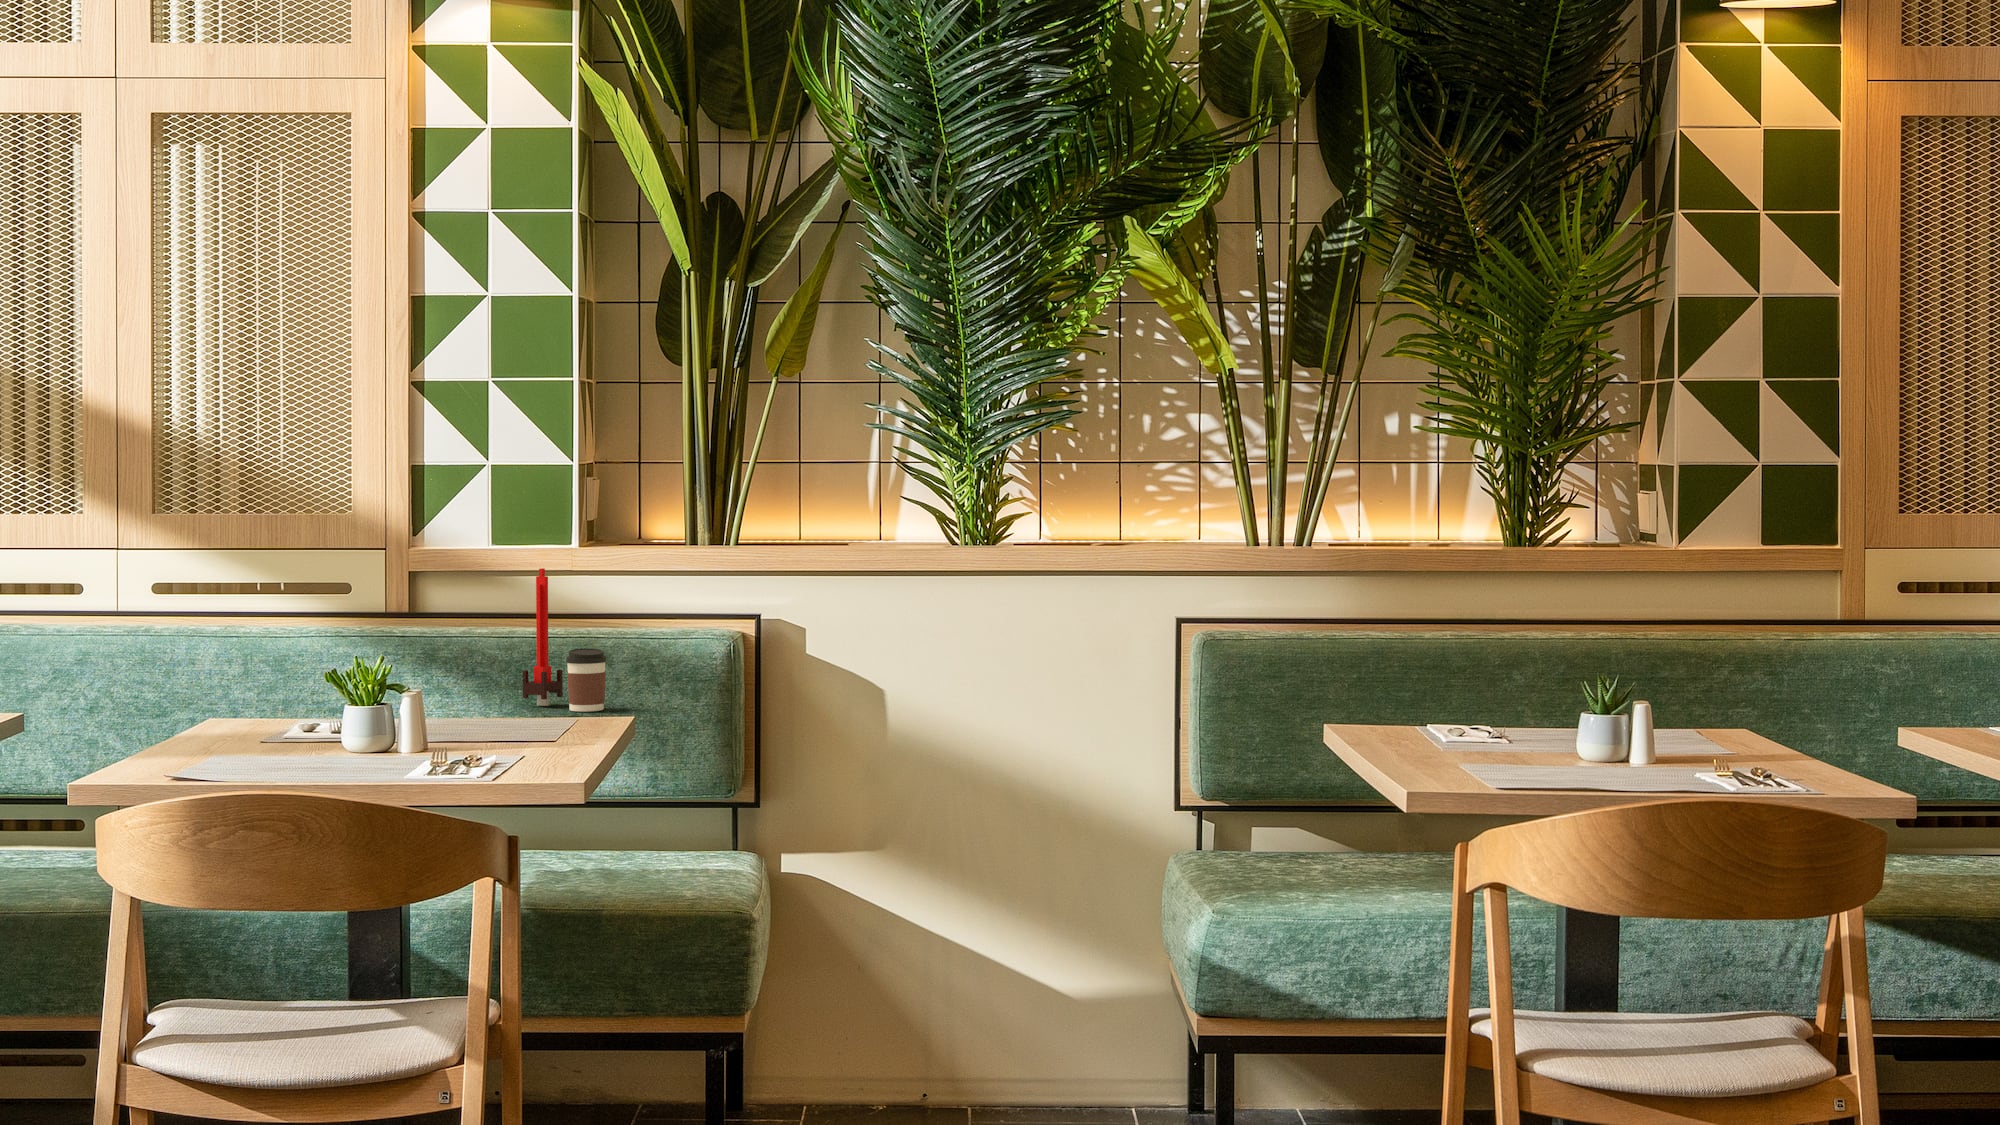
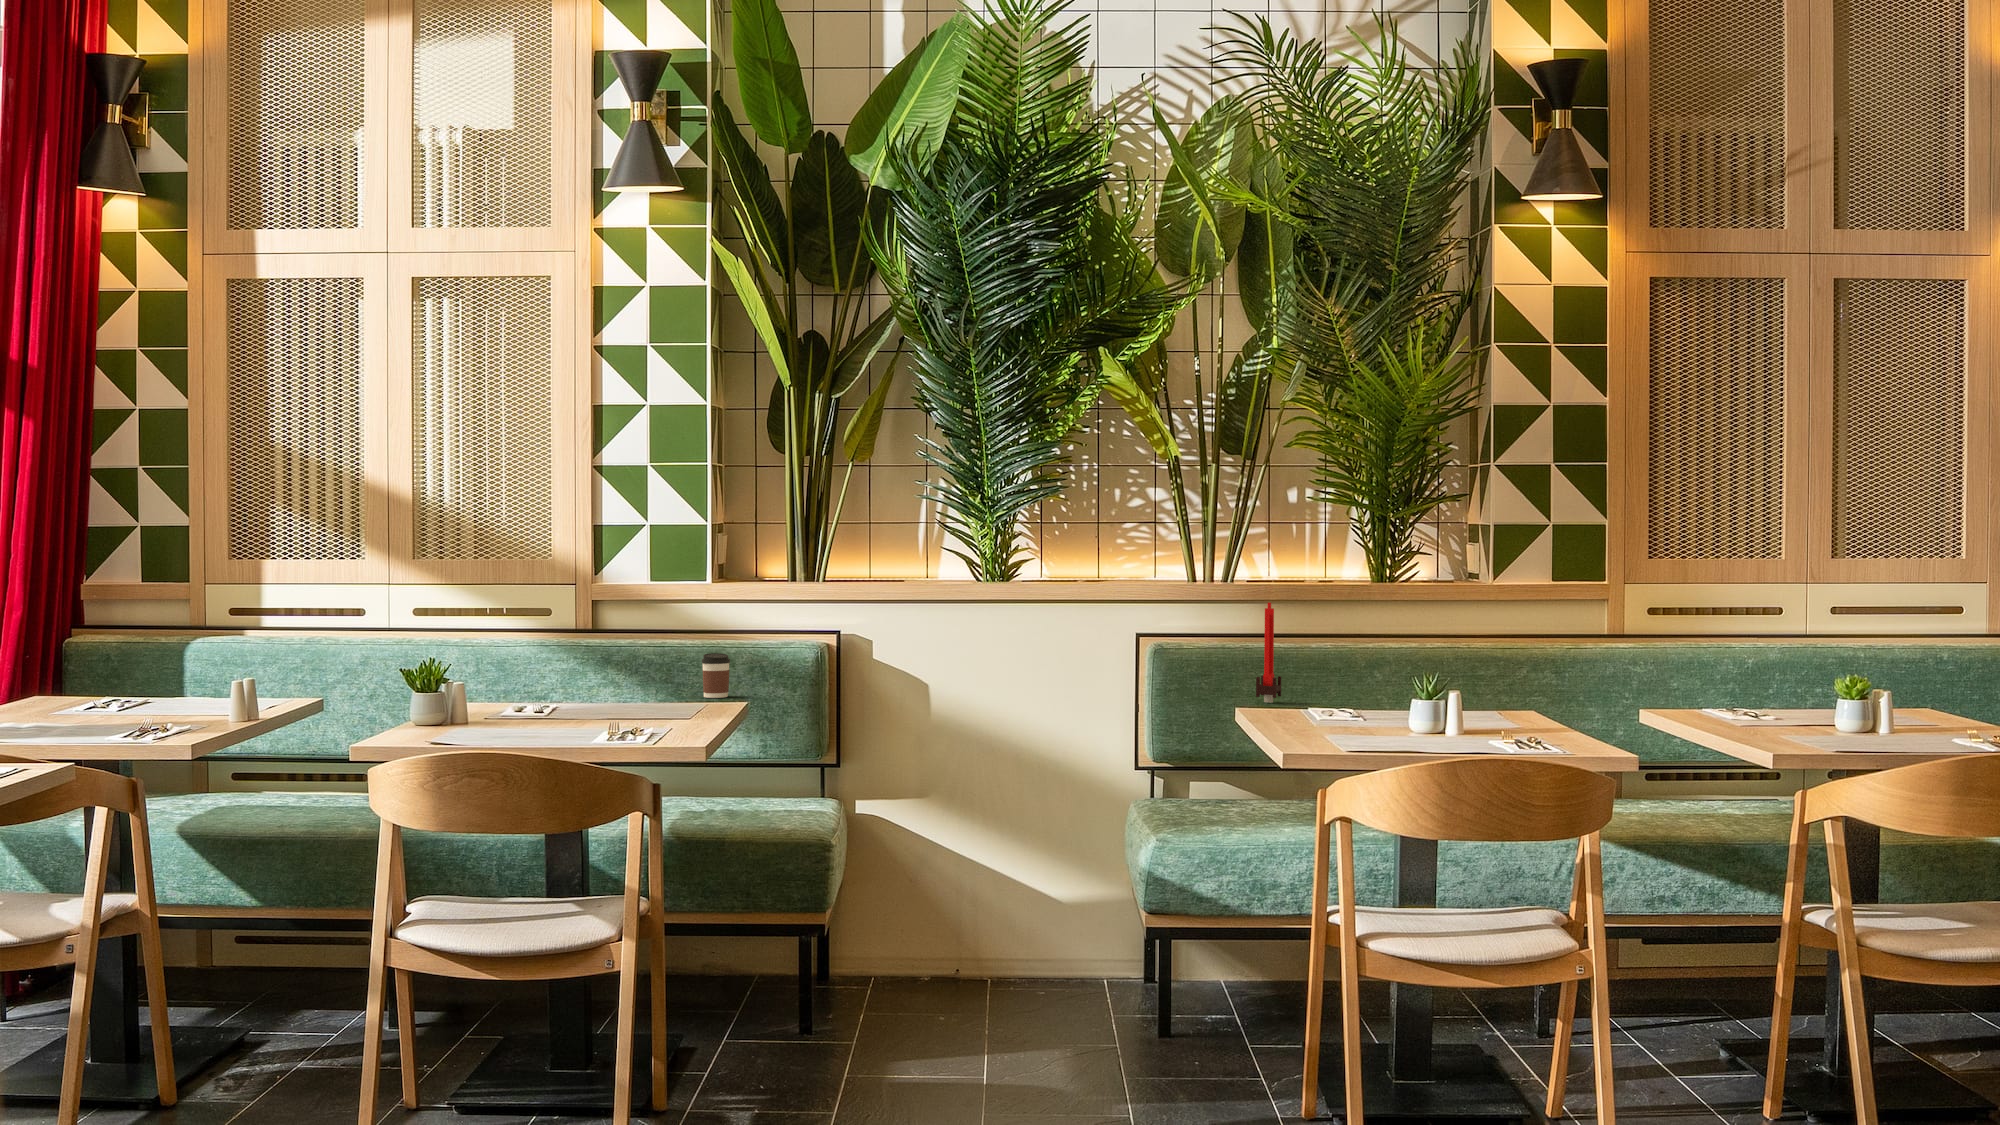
candle: present [523,568,563,706] -> present [1256,603,1281,703]

